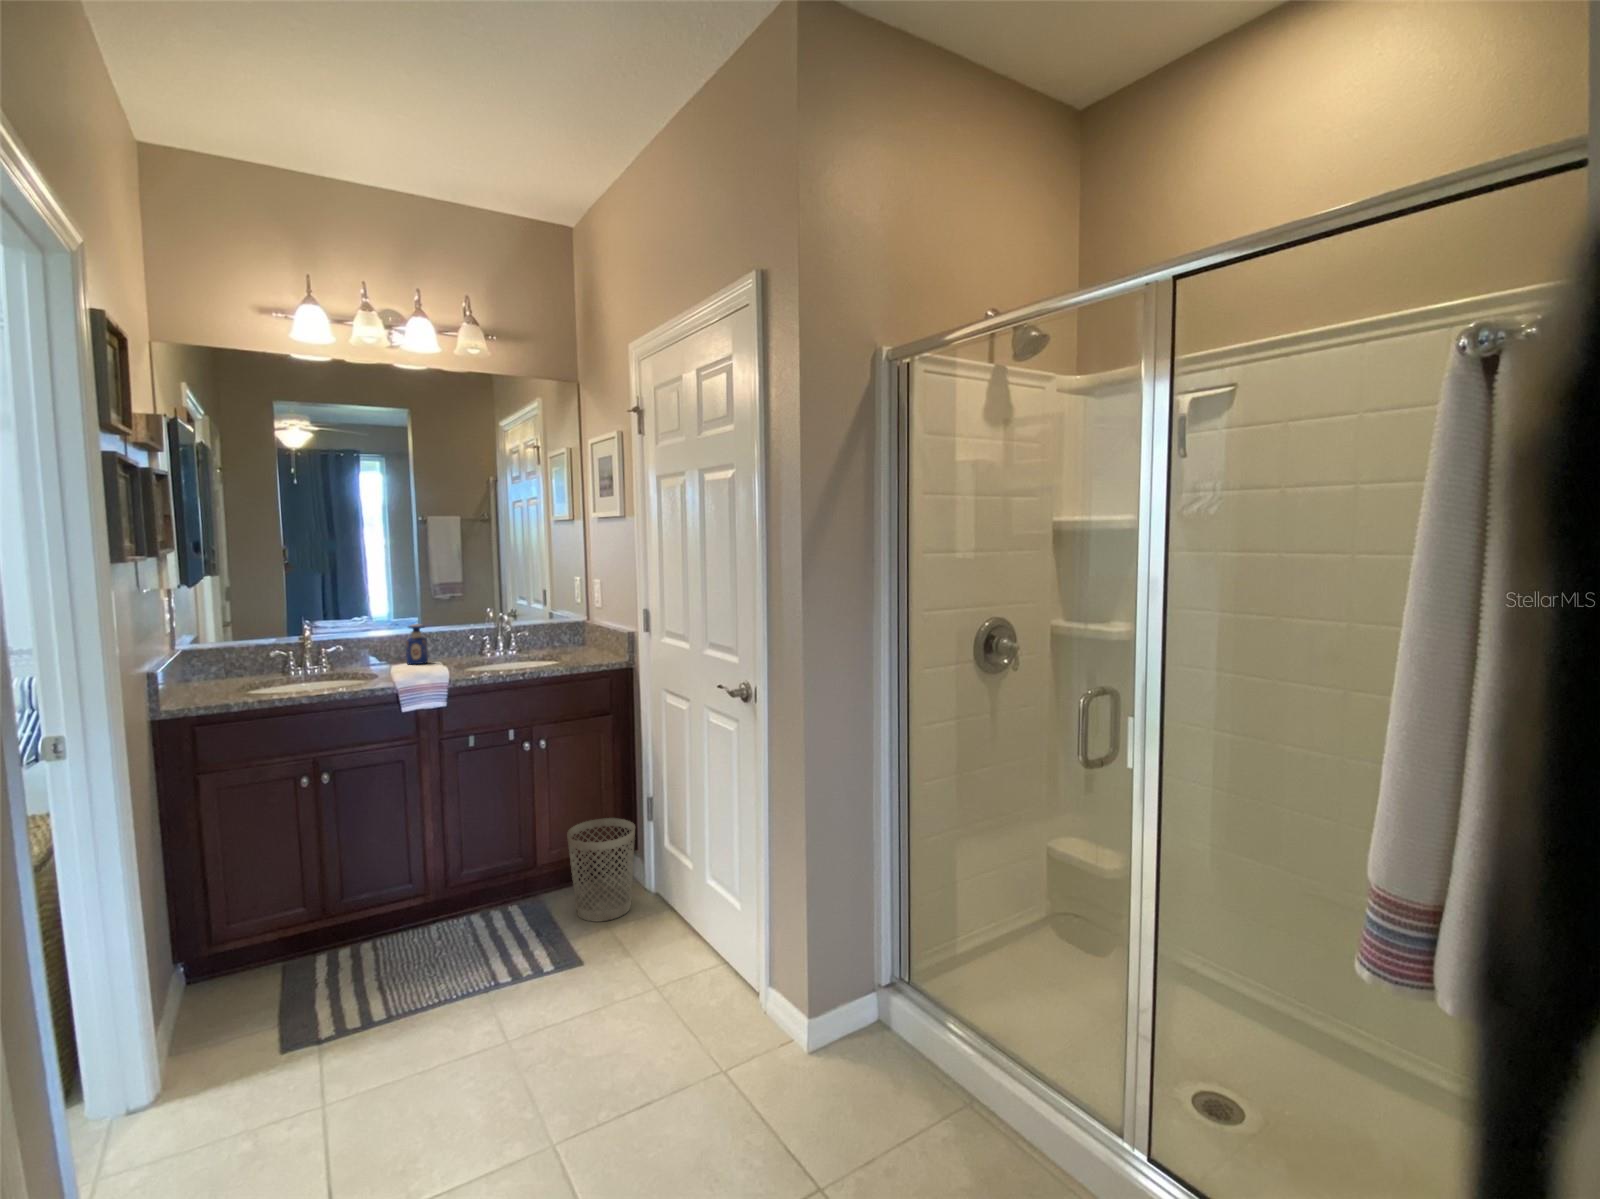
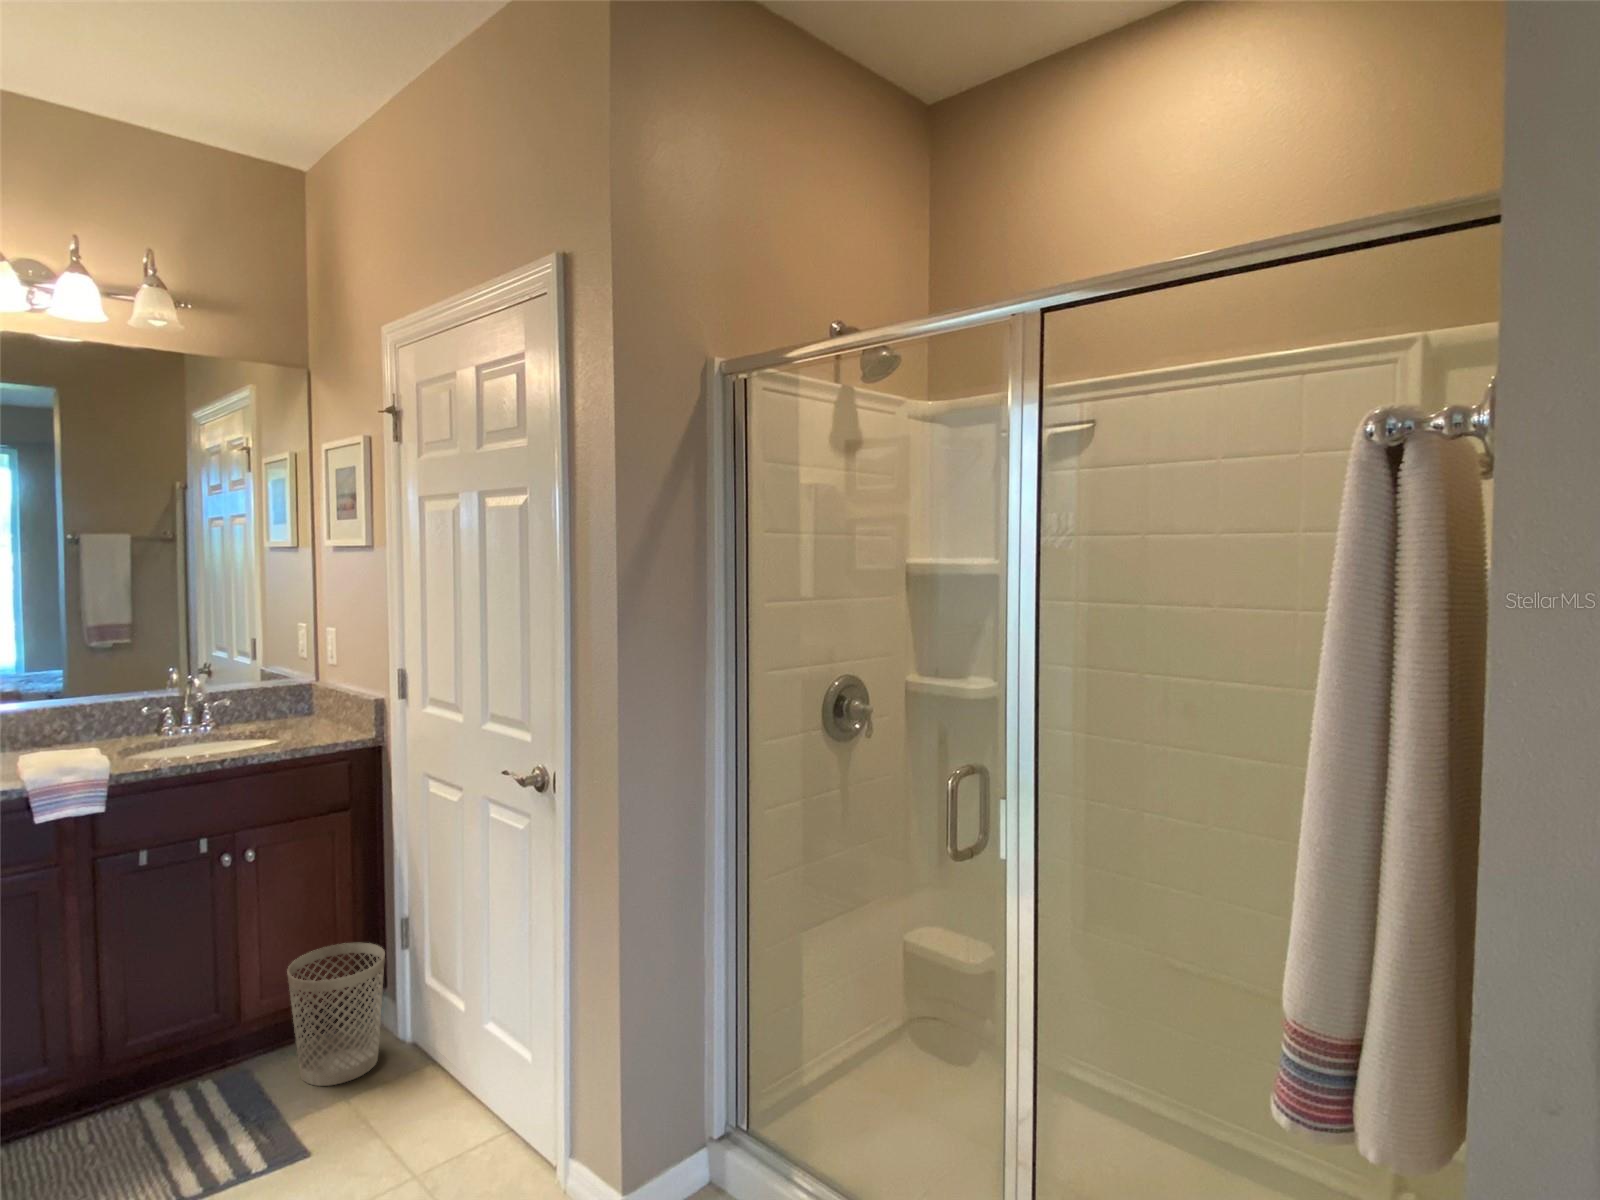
perfume bottle: present [406,624,428,664] -> none [41,693,77,749]

